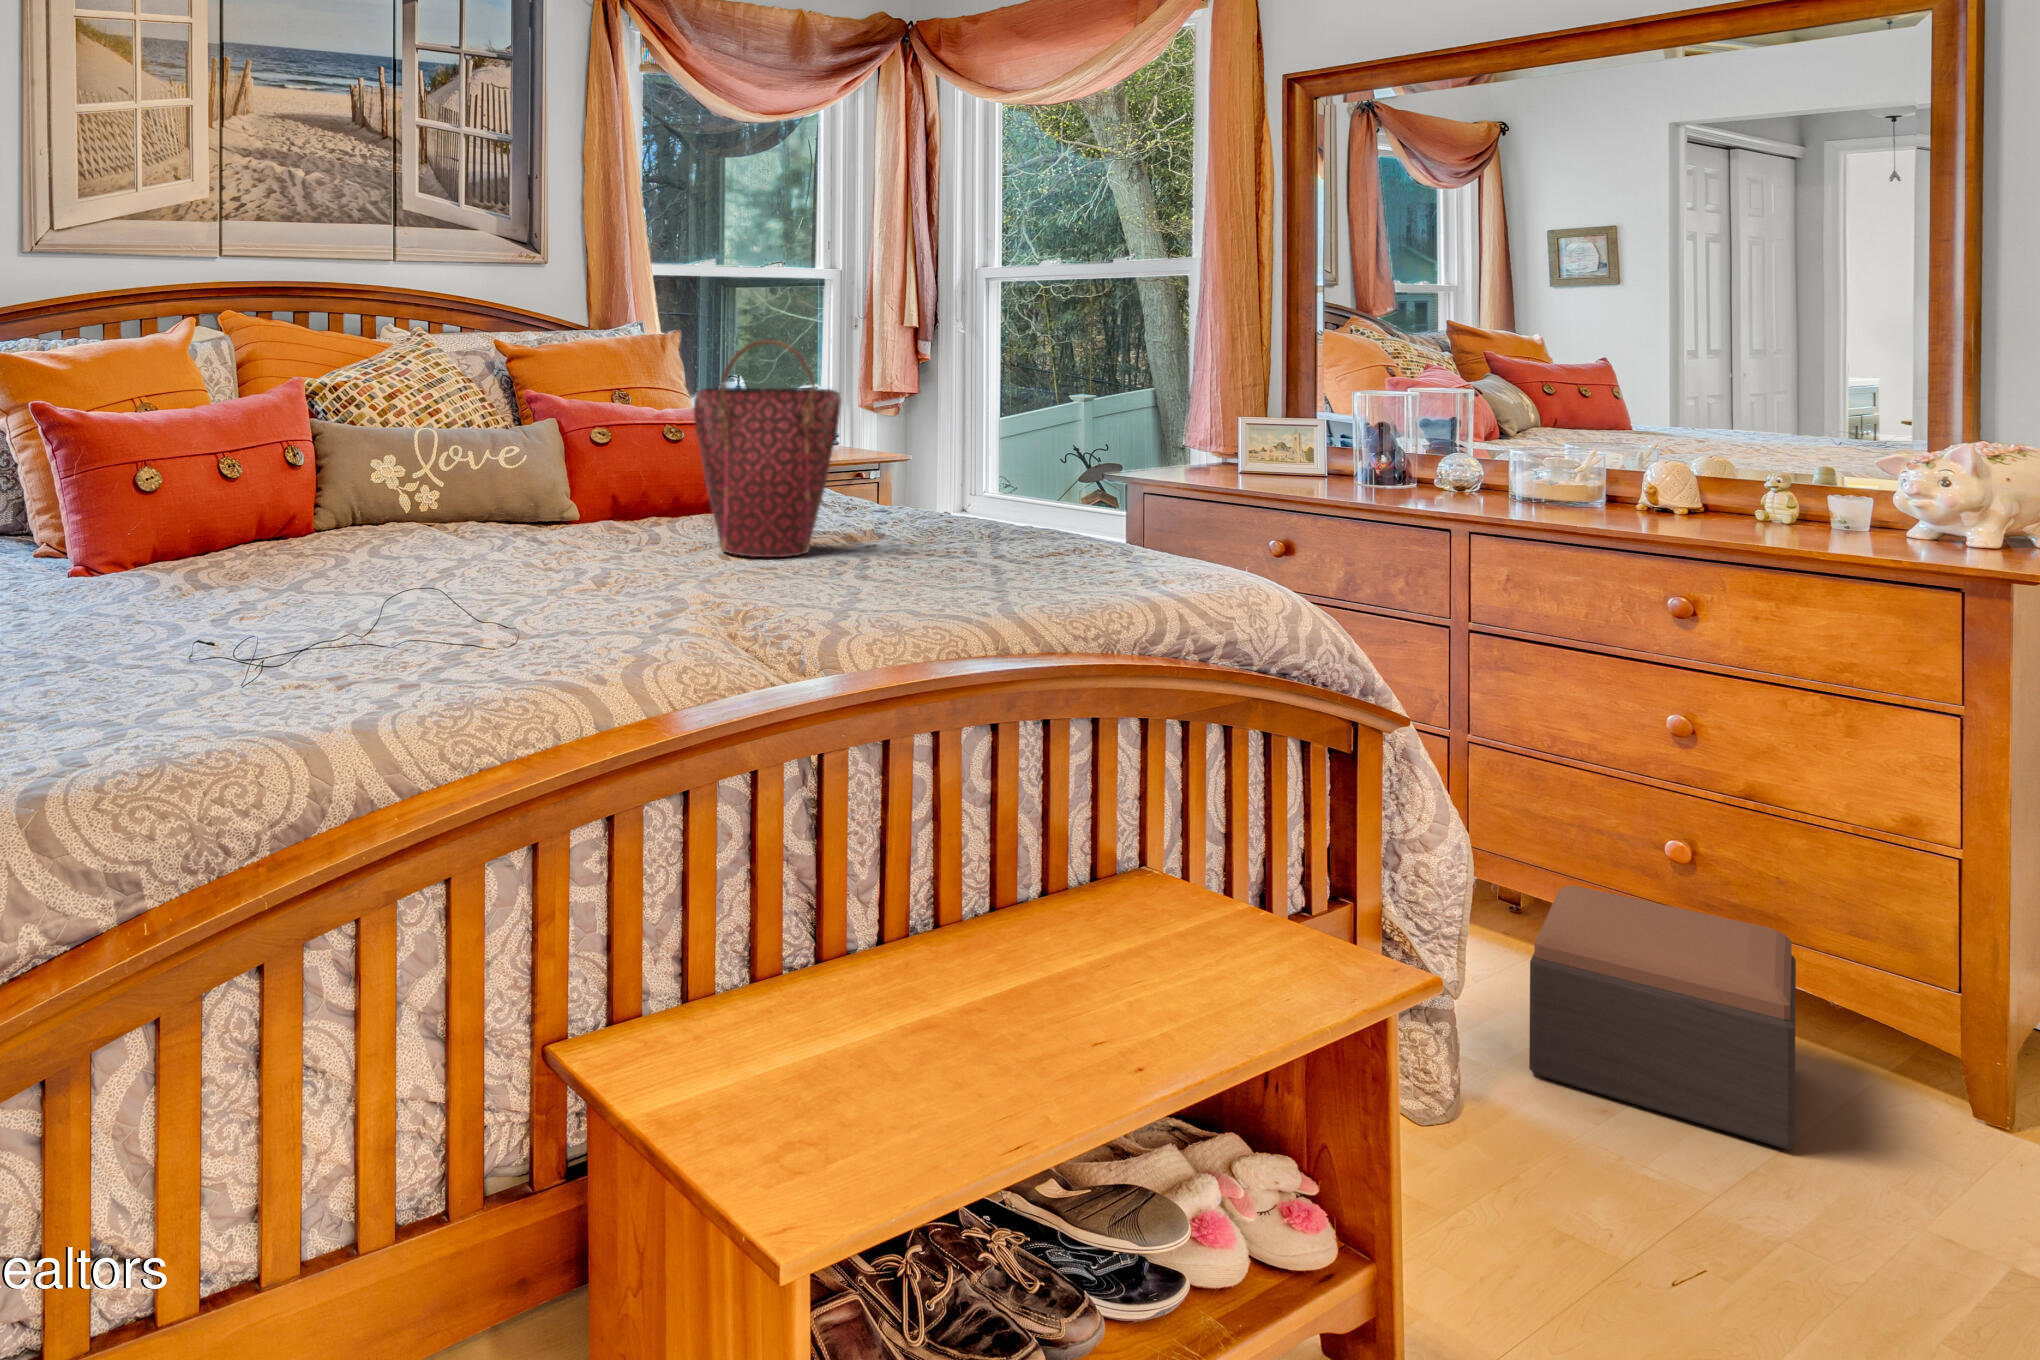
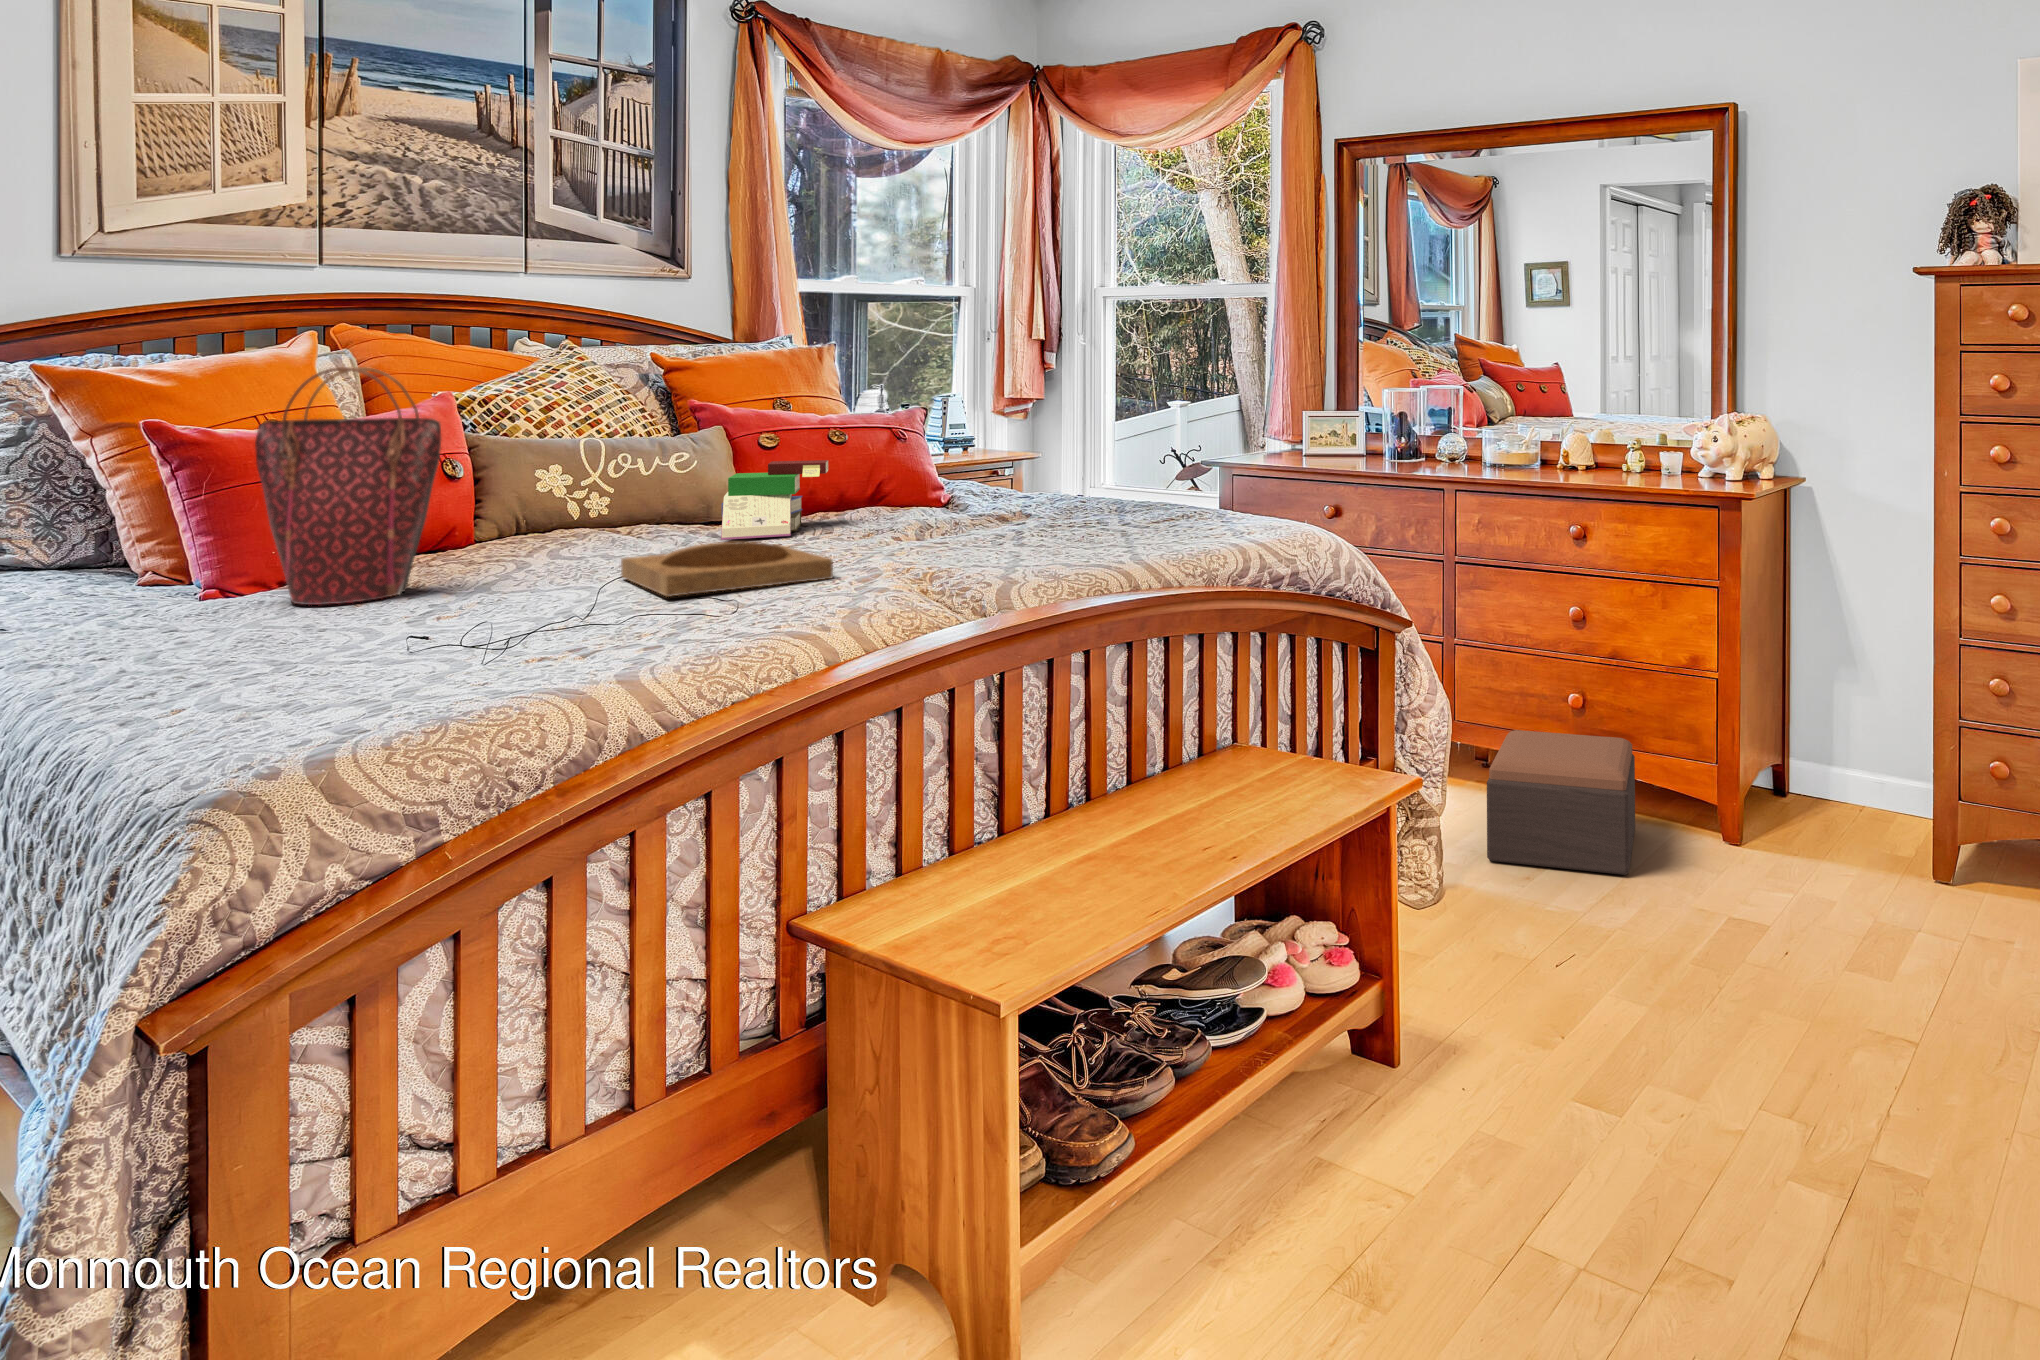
handbag: present [694,340,841,557] -> present [255,367,441,605]
book: none [536,460,653,545] -> present [721,460,828,540]
tray: none [422,554,633,615] -> present [621,542,833,597]

